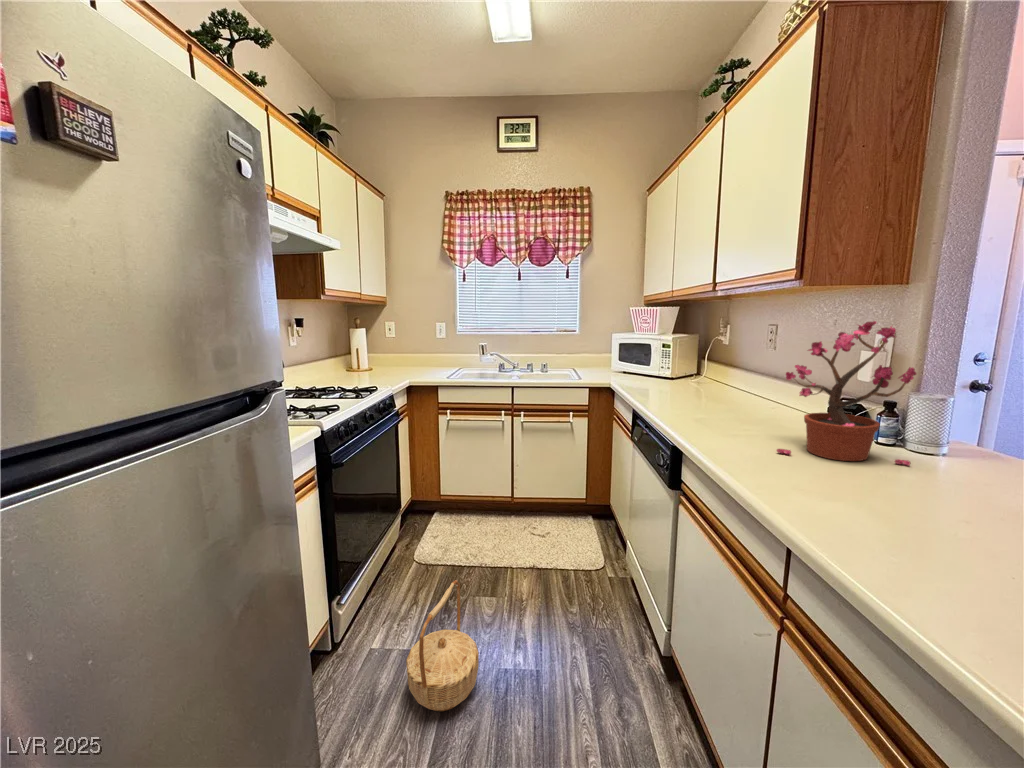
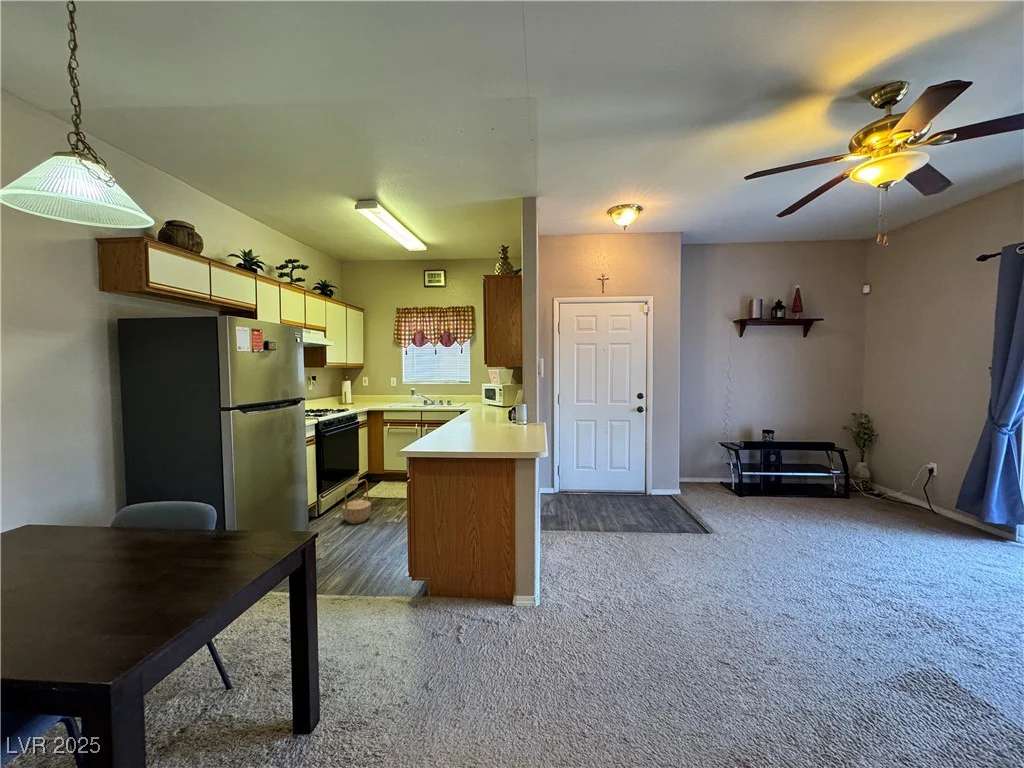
potted plant: present [777,321,916,465] -> none [460,377,492,421]

